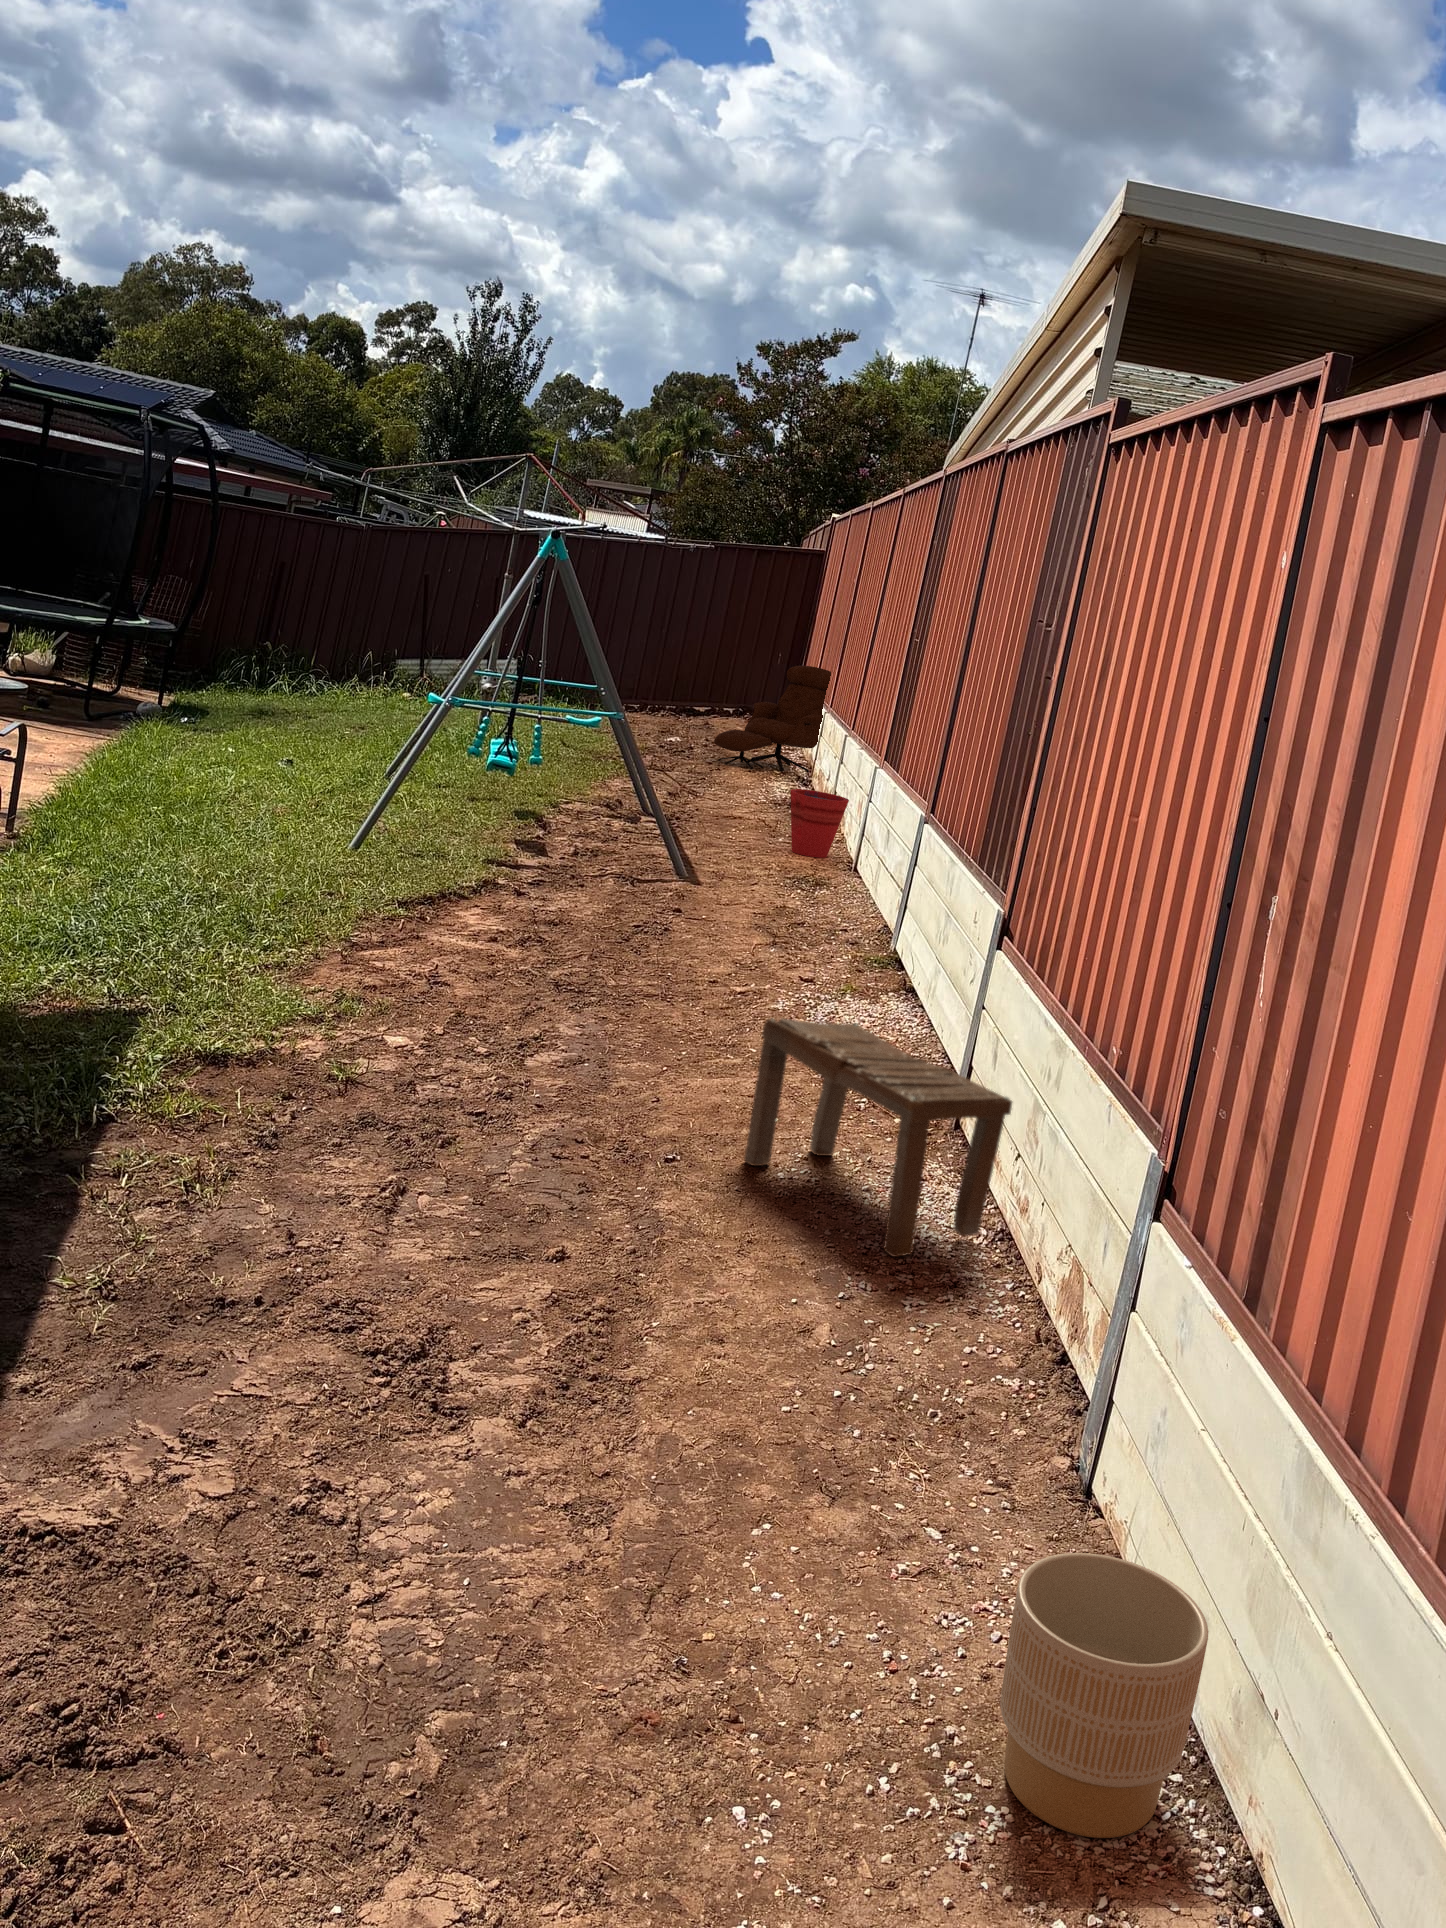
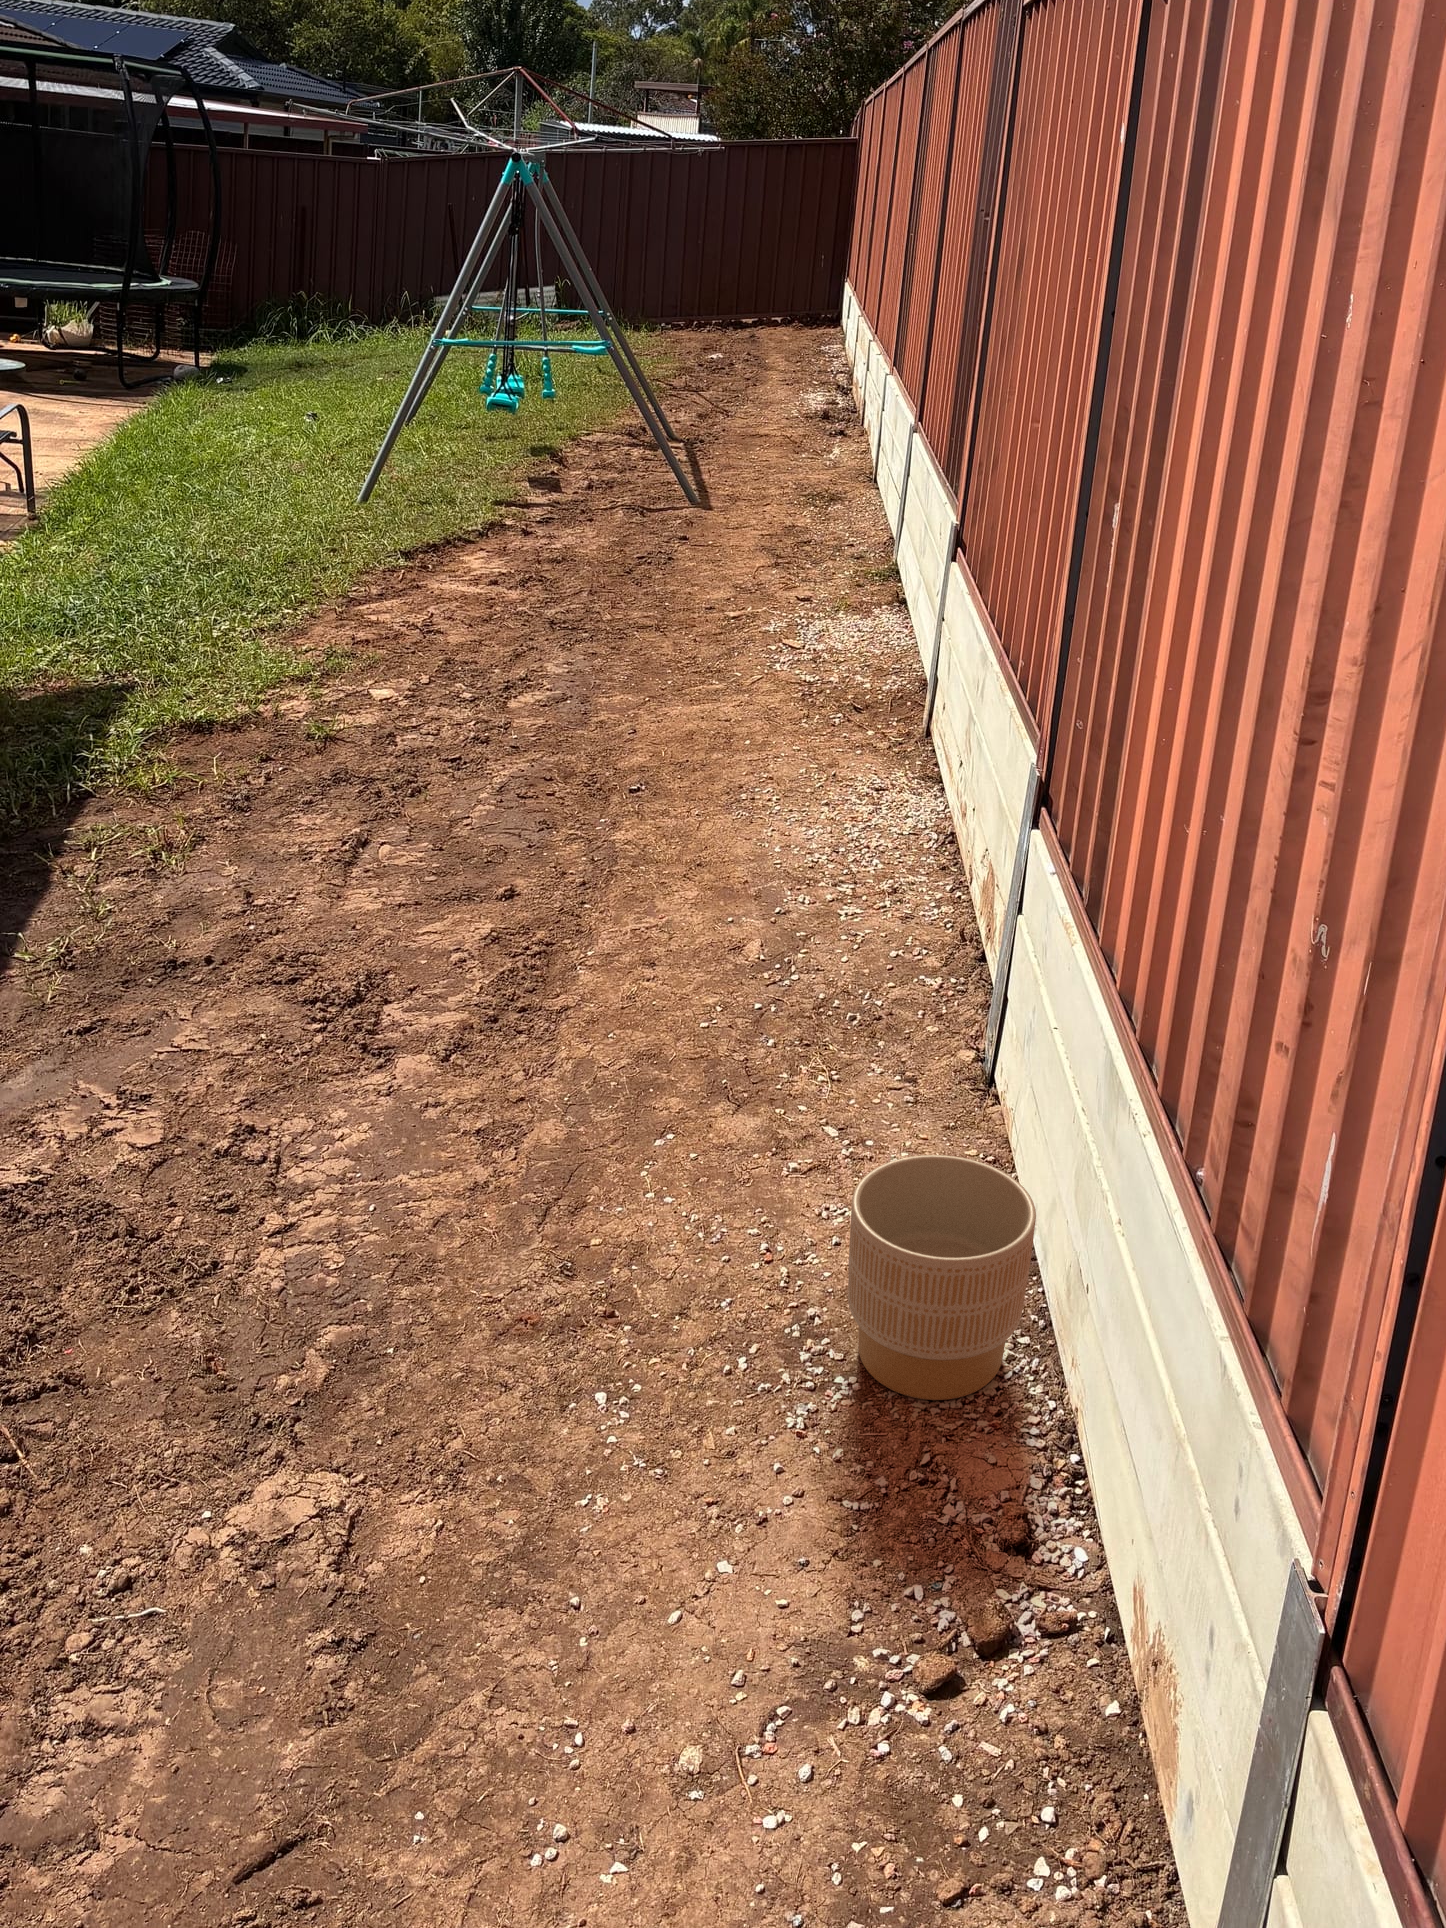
lounge chair: present [714,666,831,772] -> none [748,268,867,380]
bucket: present [791,789,849,858] -> none [807,400,867,467]
bench: present [744,1018,1012,1257] -> none [709,645,951,867]

